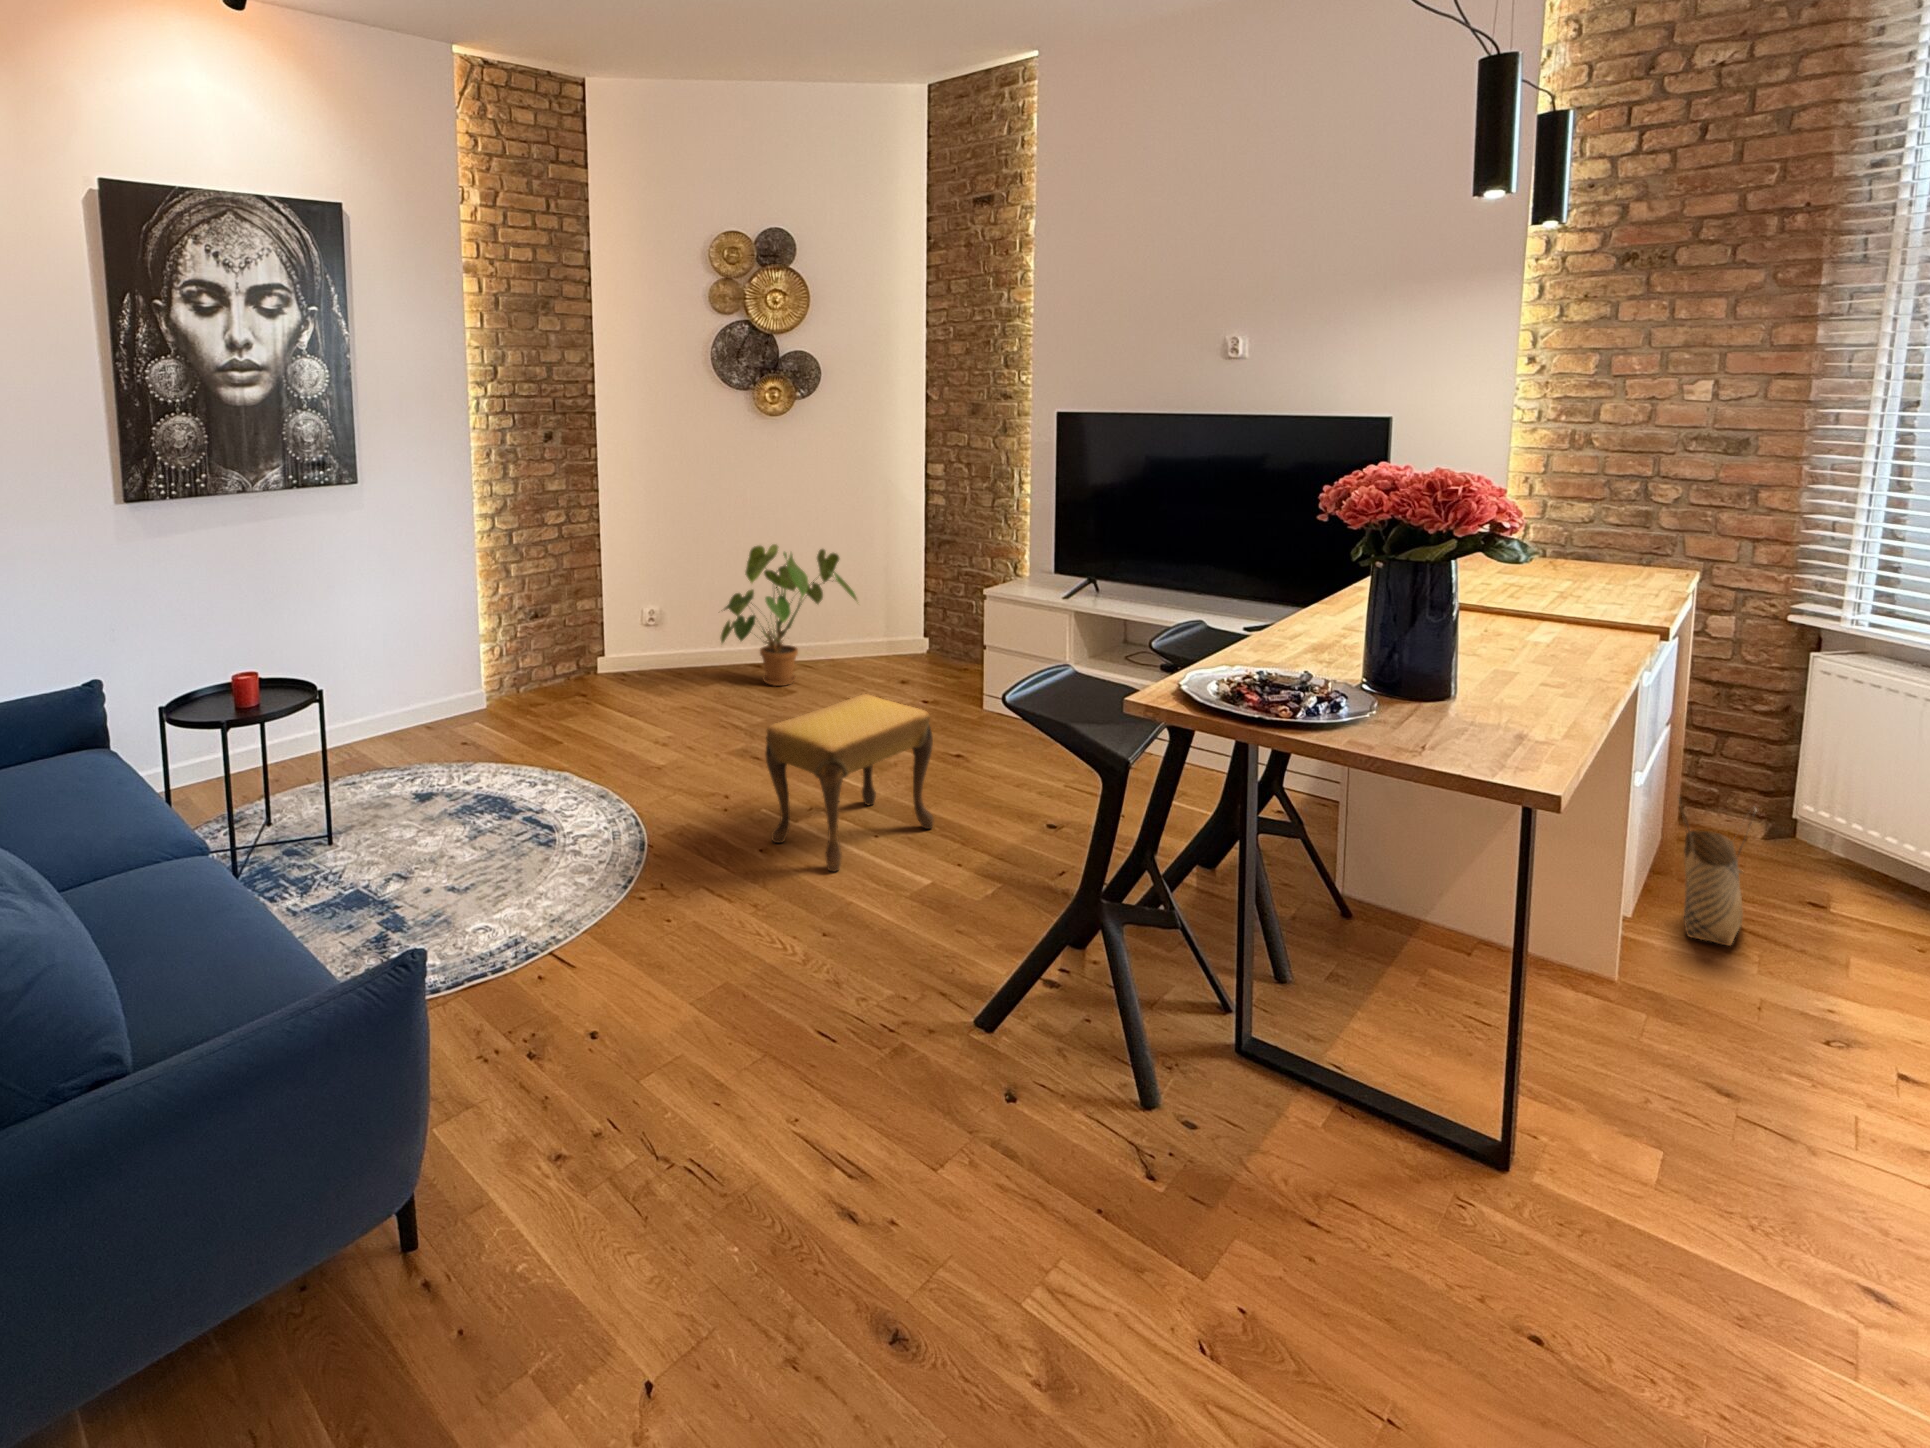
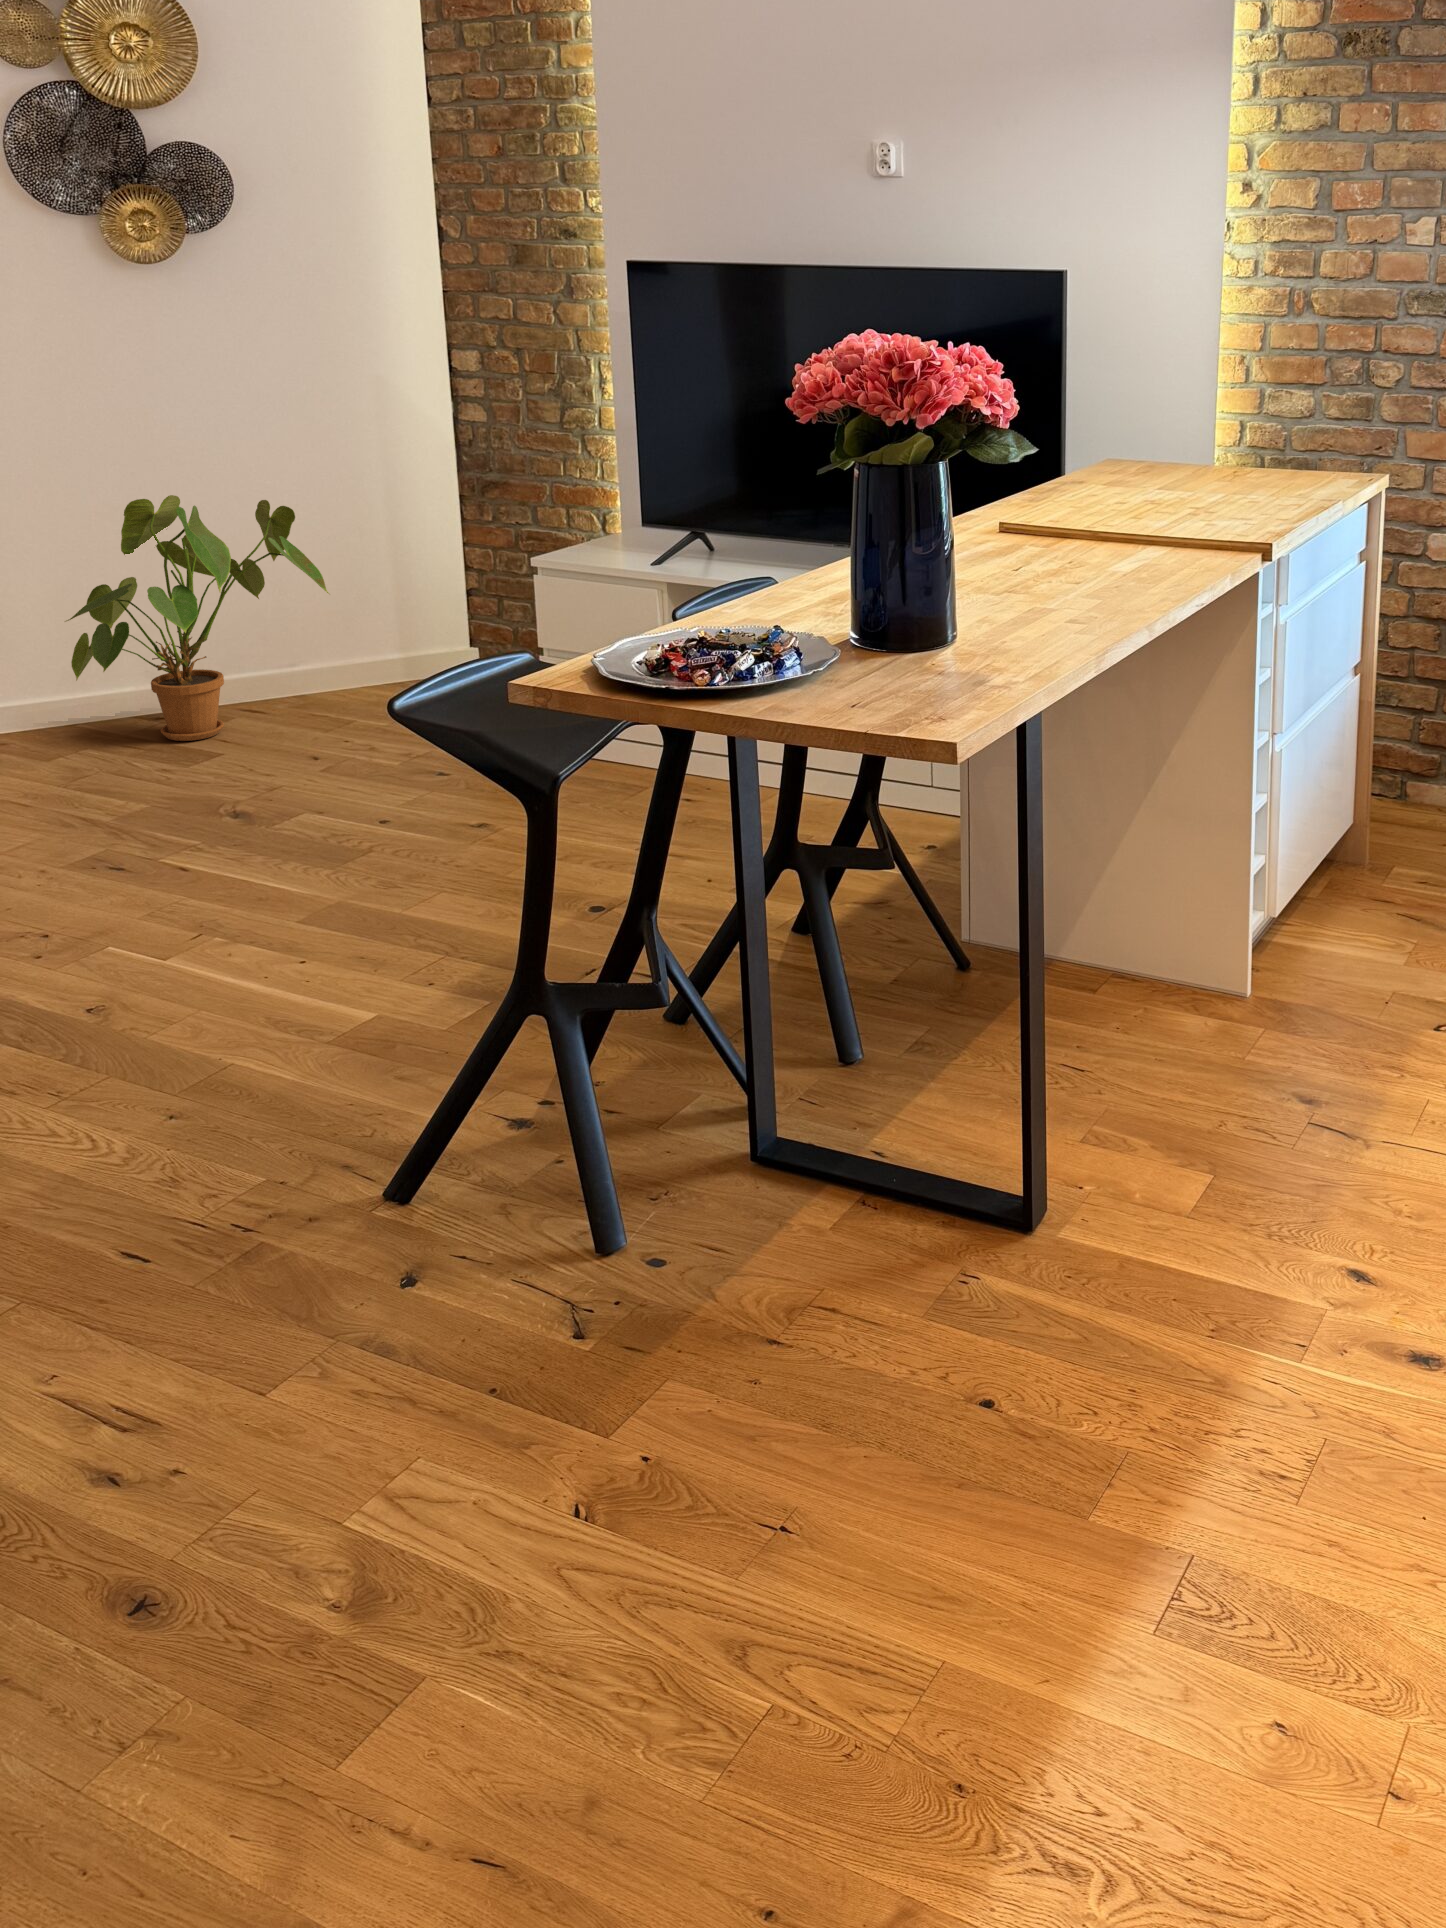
footstool: present [766,694,934,872] -> none [85,734,399,1018]
woven basket: present [1679,799,1756,946] -> none [1348,764,1422,943]

